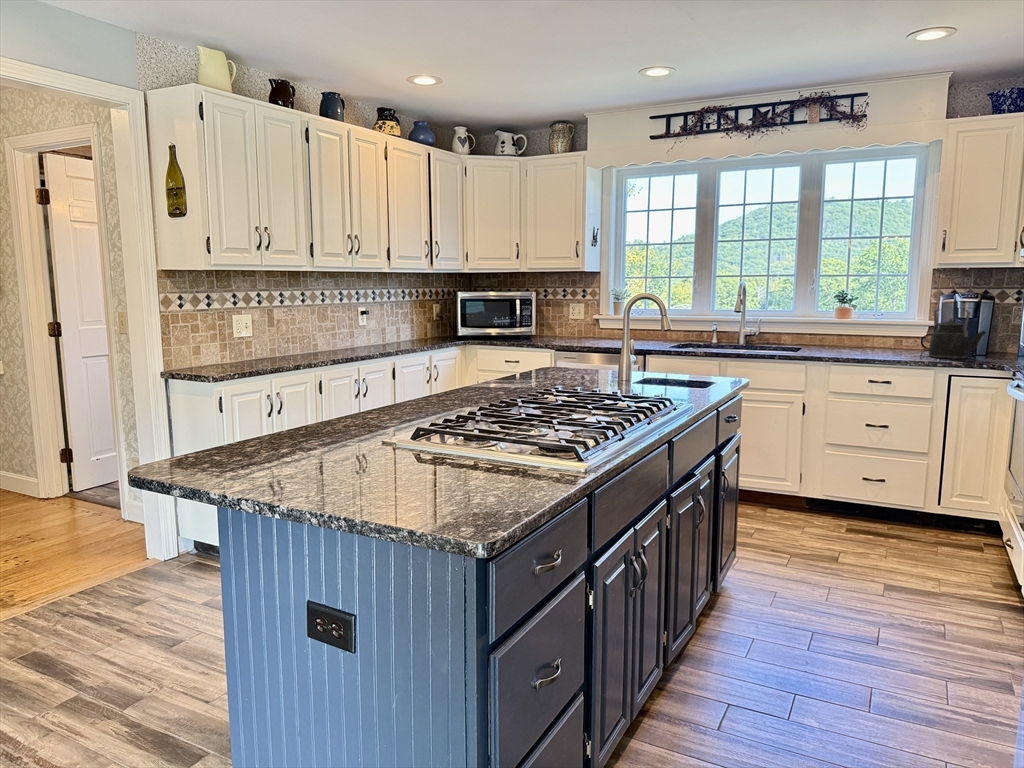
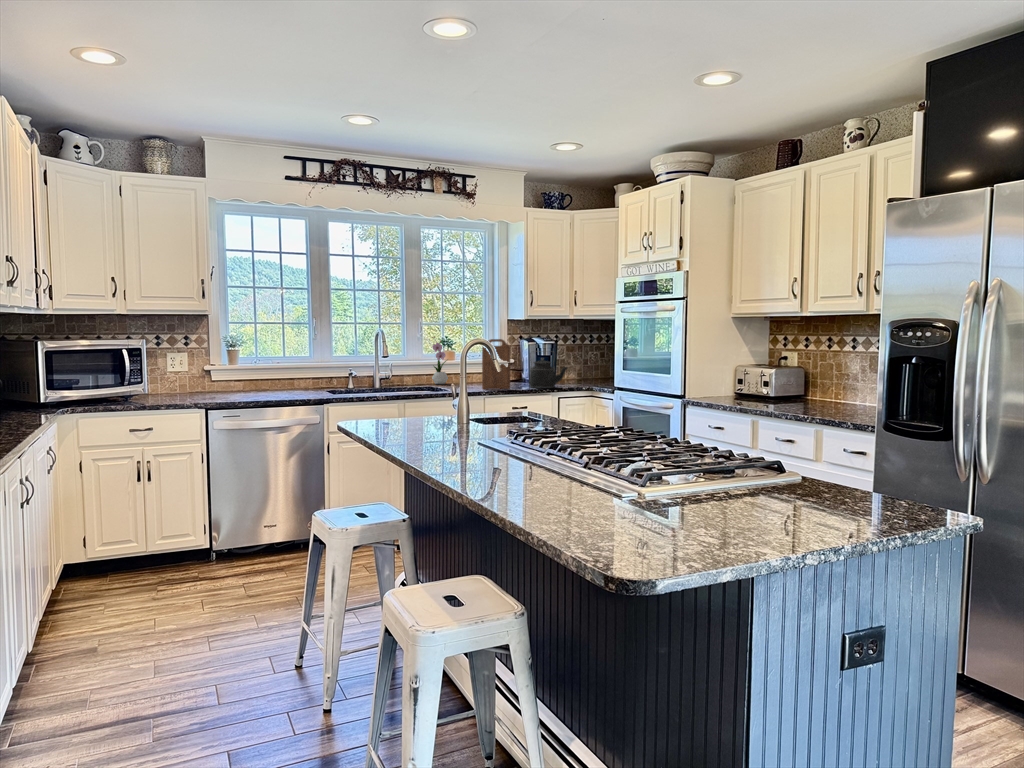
flower arrangement: none [817,290,842,345] -> present [432,337,448,384]
cutting board: none [850,293,893,355] -> present [482,339,510,390]

